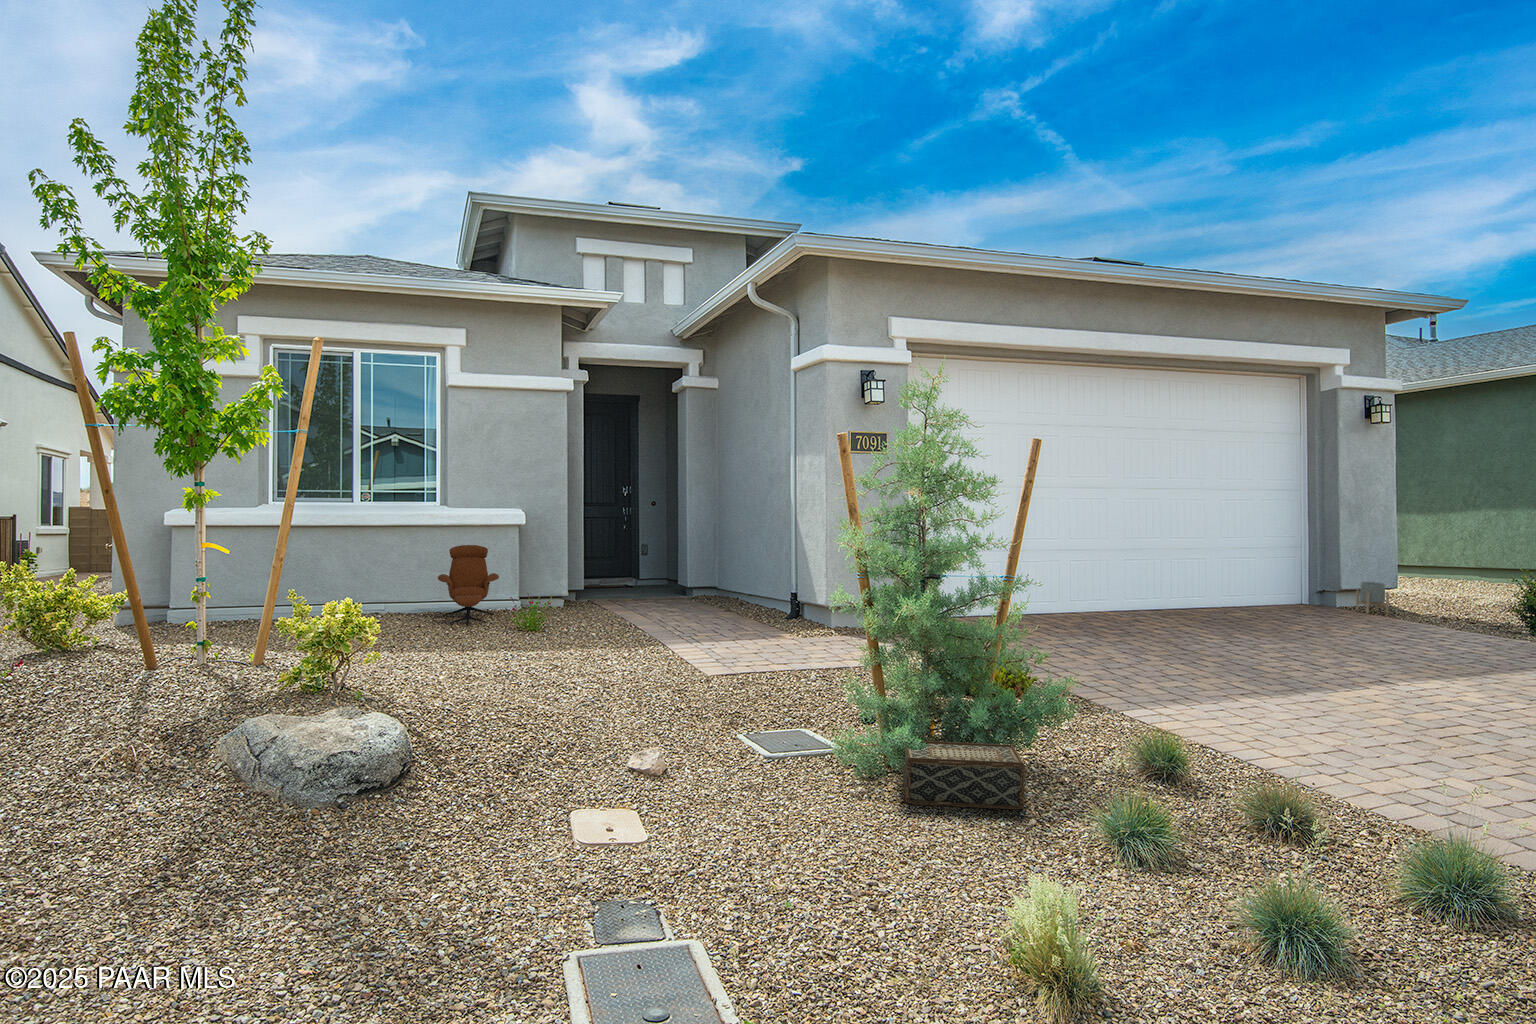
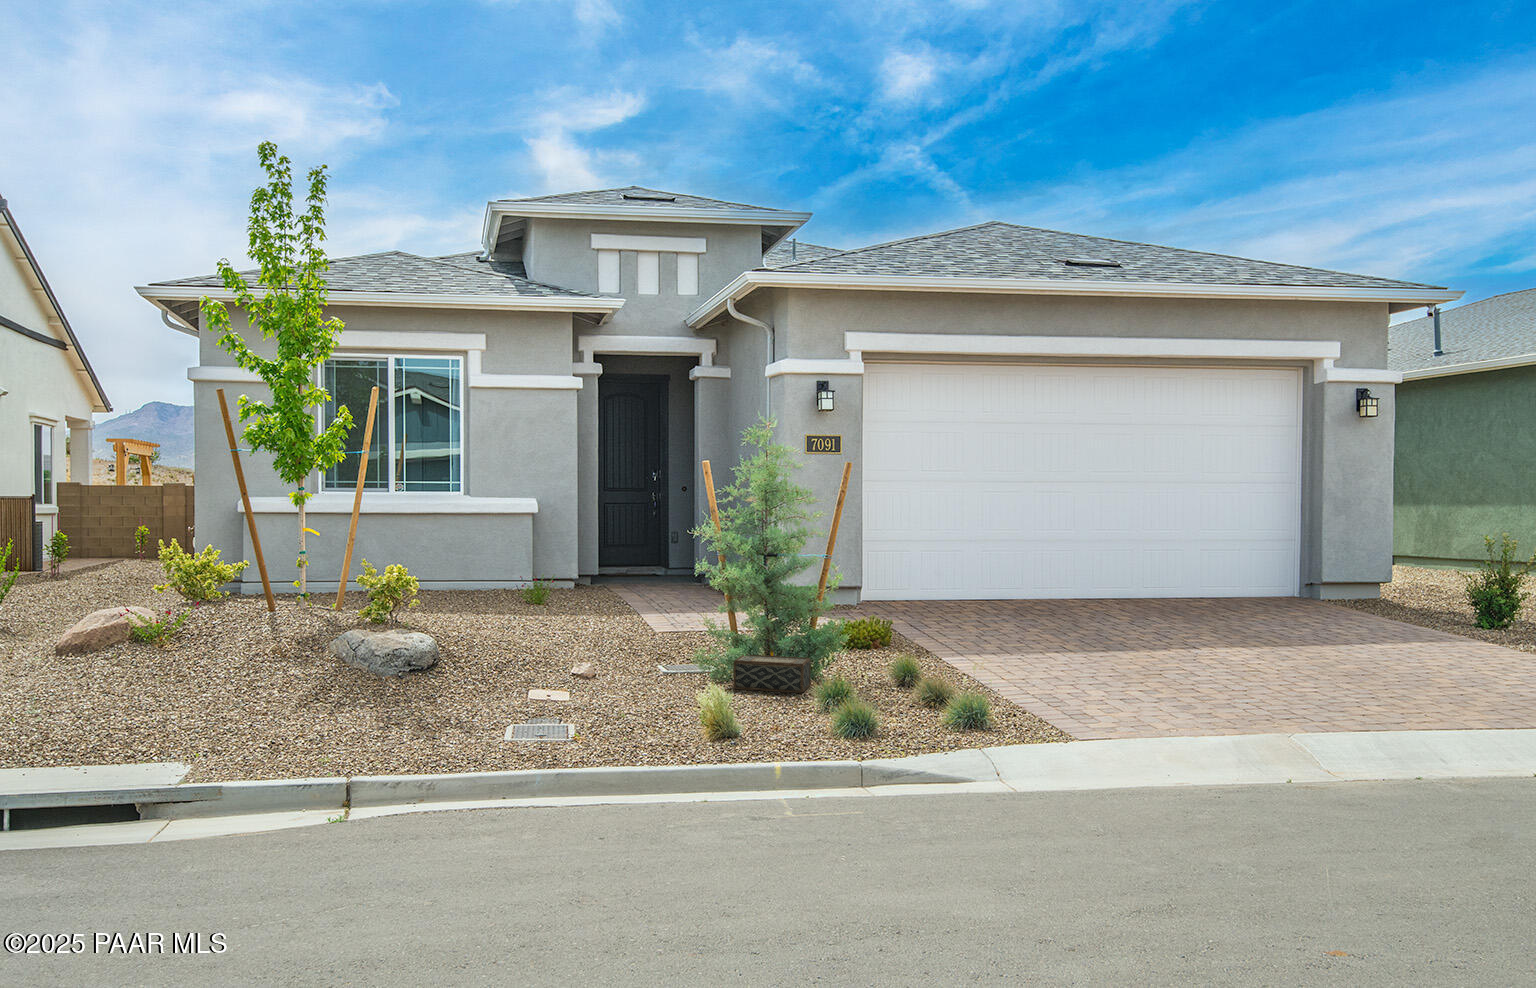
lounge chair: present [438,545,499,626] -> none [460,530,513,599]
planter: present [1356,582,1389,614] -> none [1332,574,1359,605]

